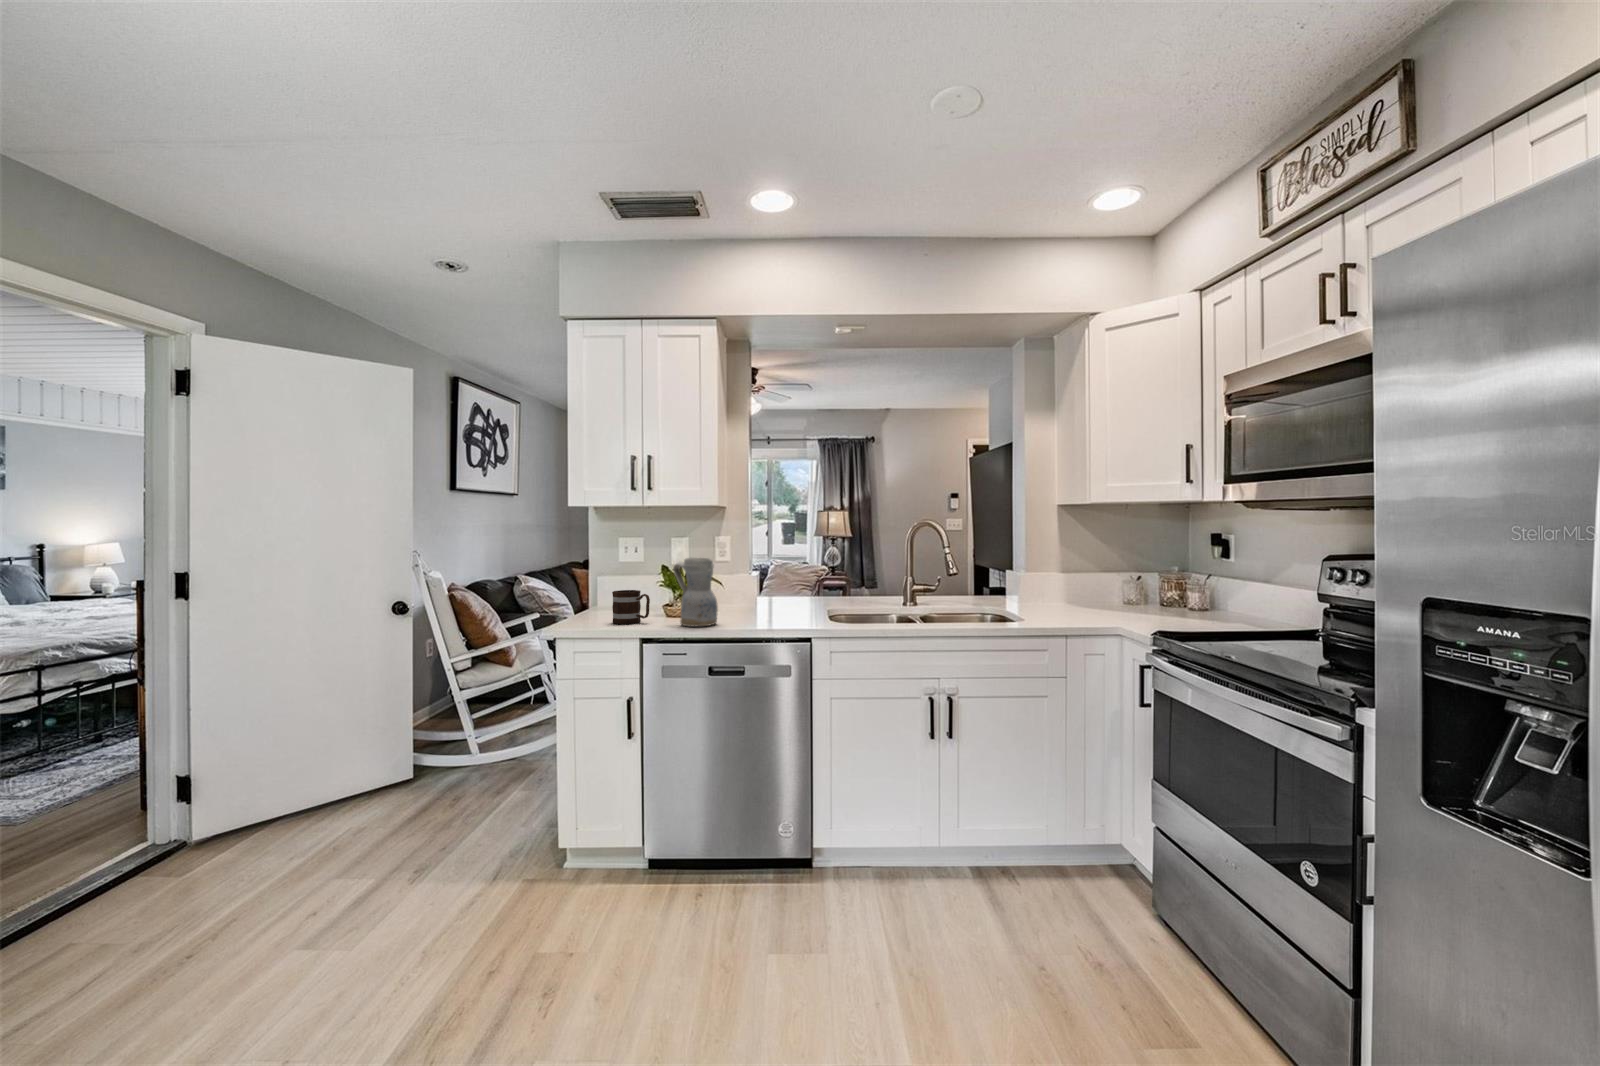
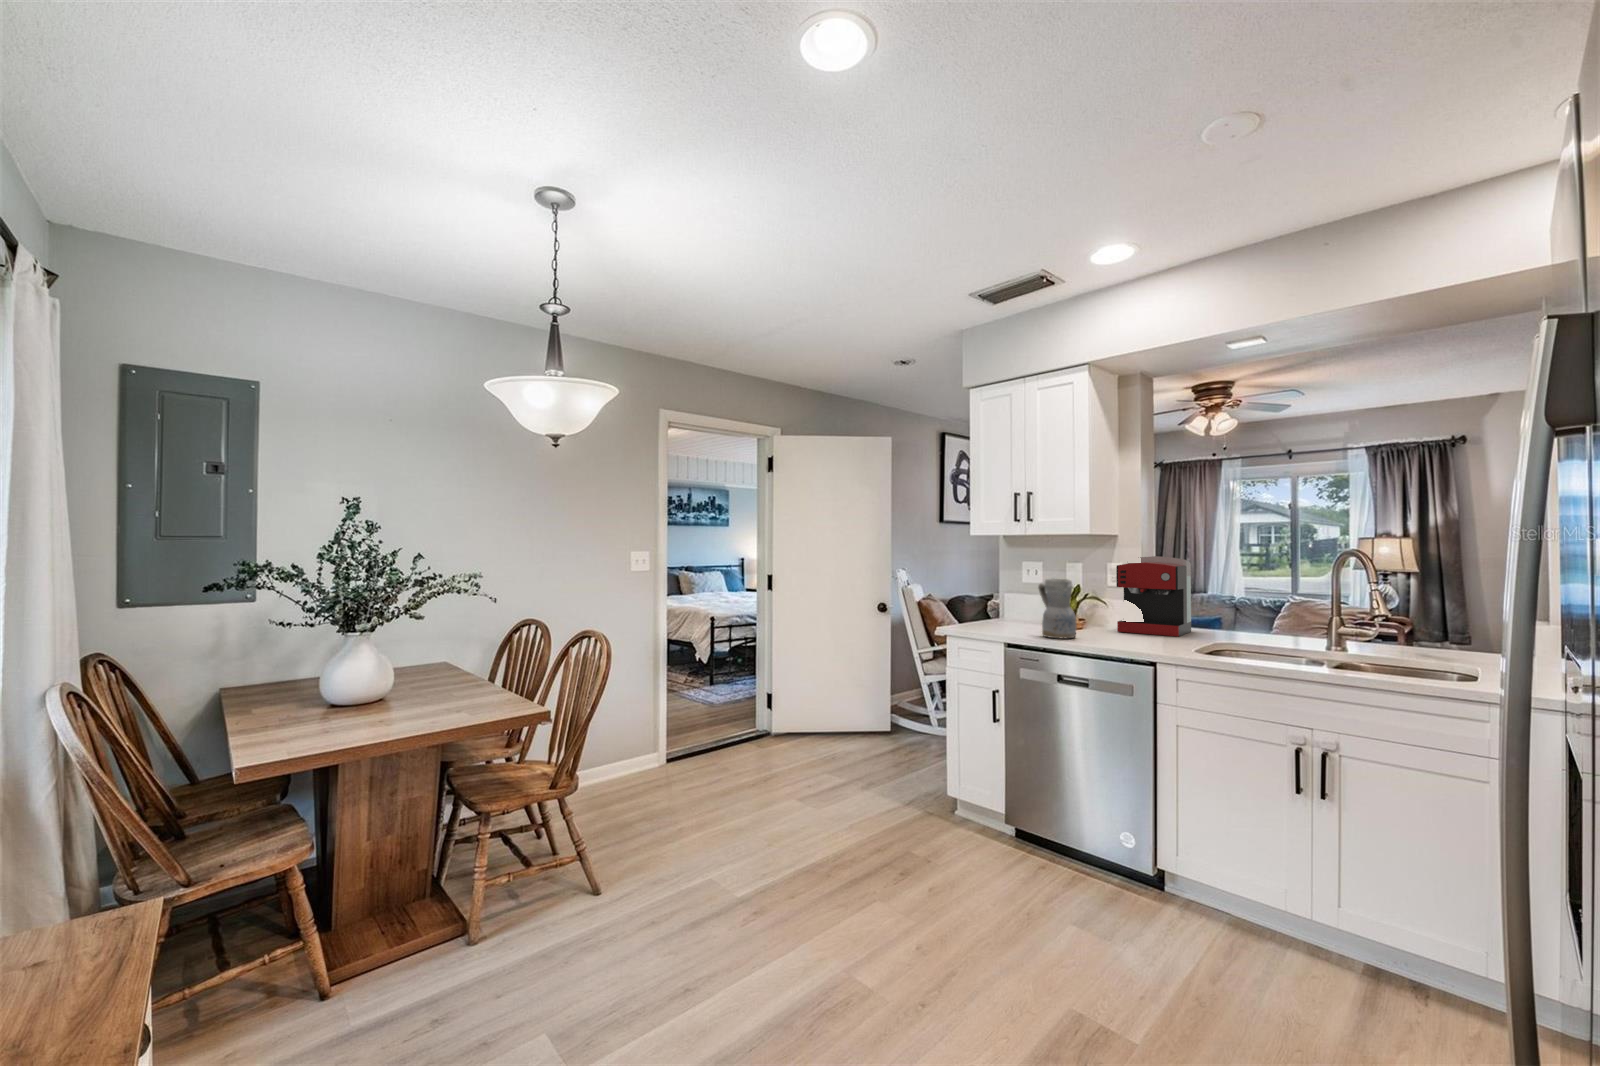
coffee maker: none [735,530,792,611] -> present [1116,556,1191,637]
mug: present [612,590,650,624] -> none [994,603,1023,631]

